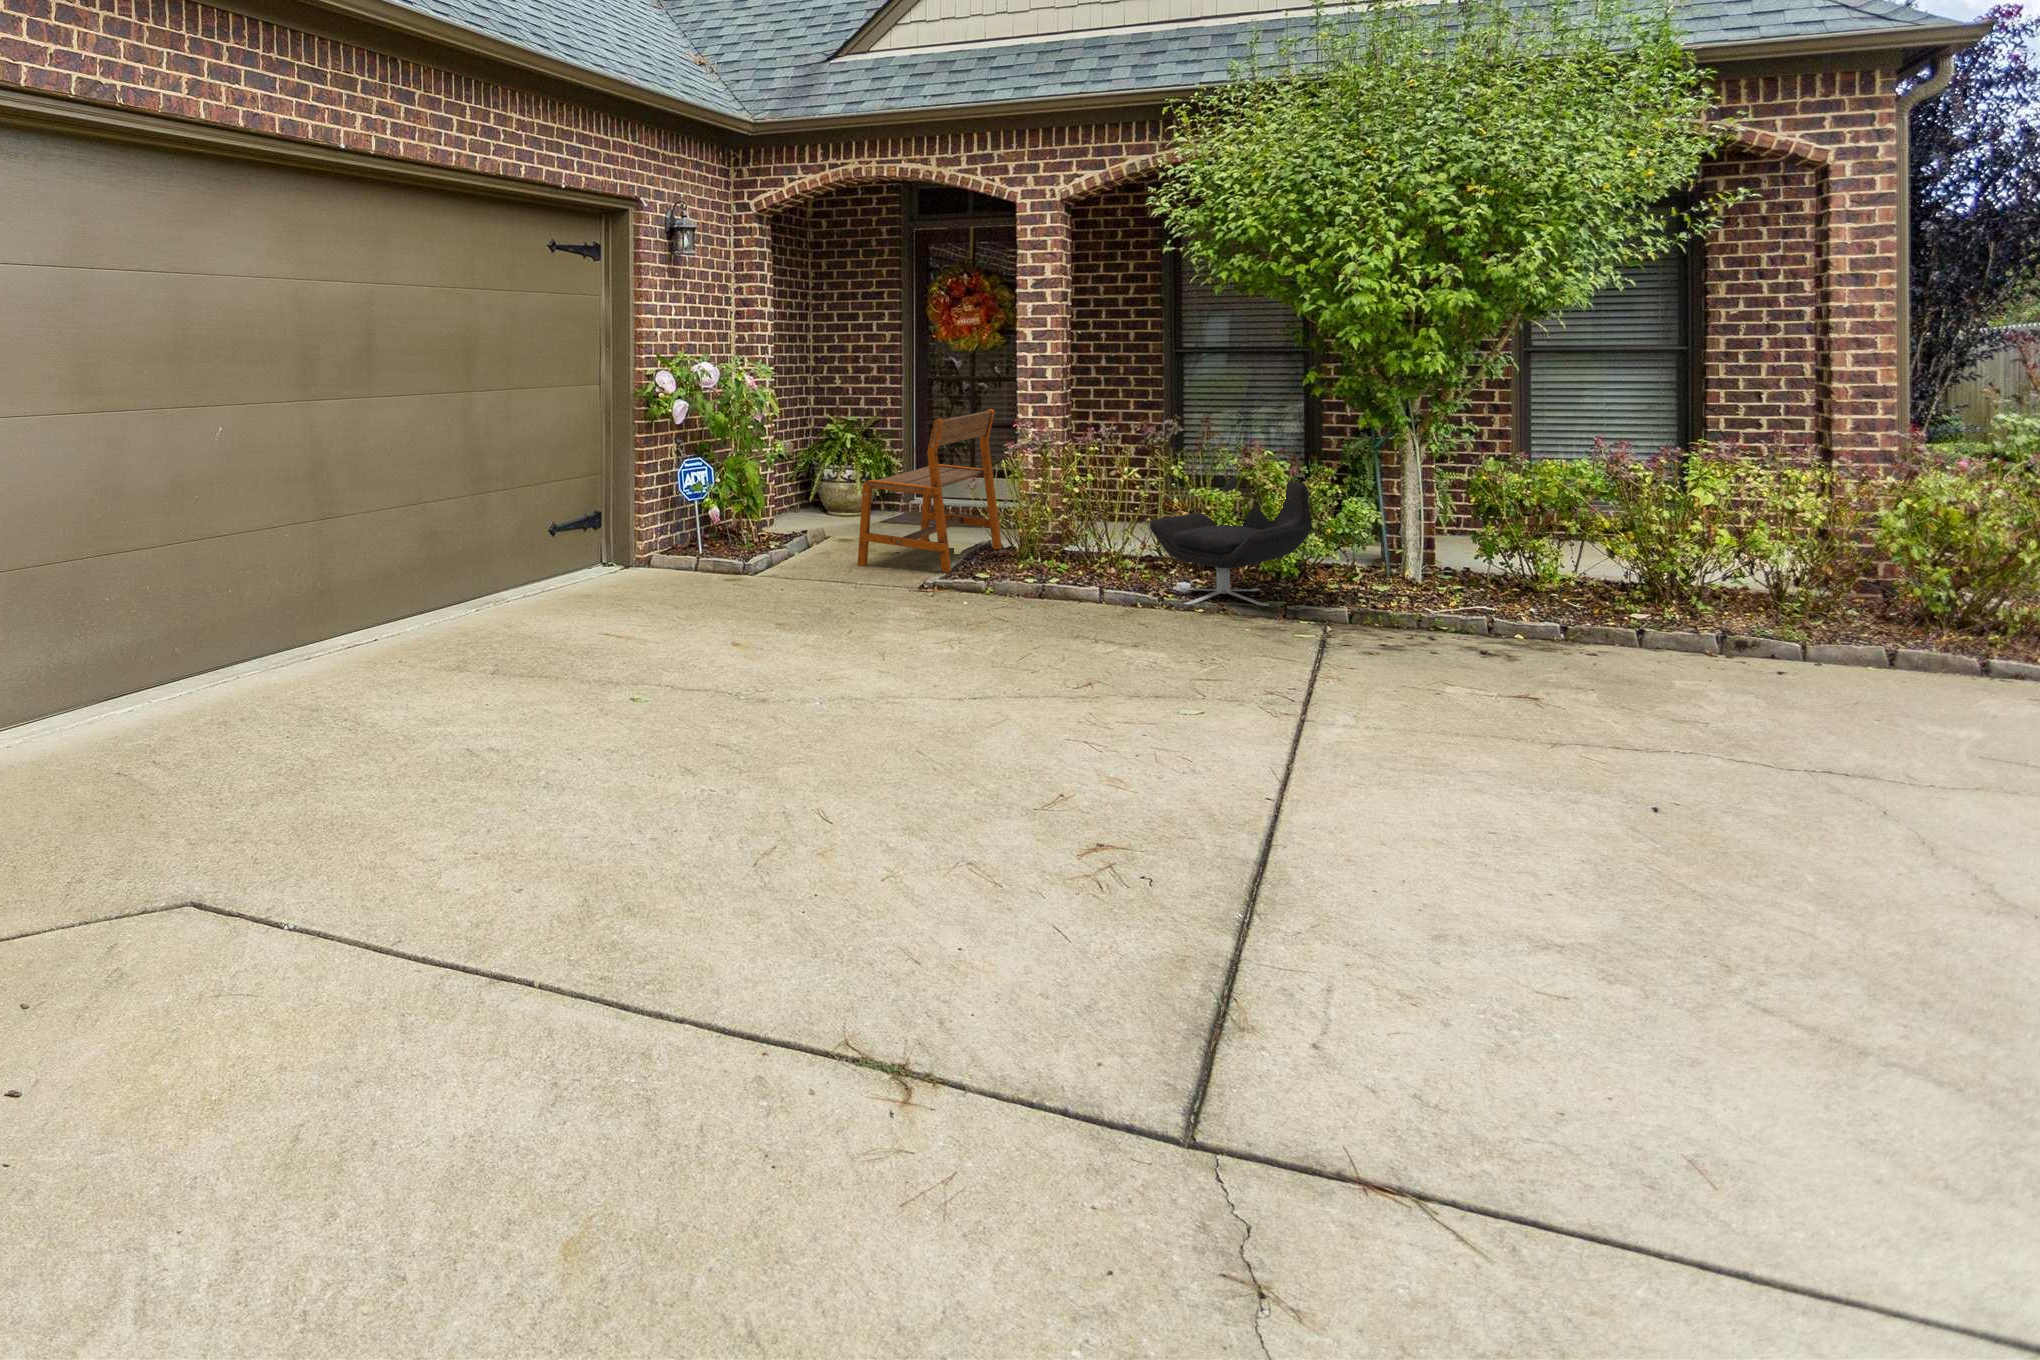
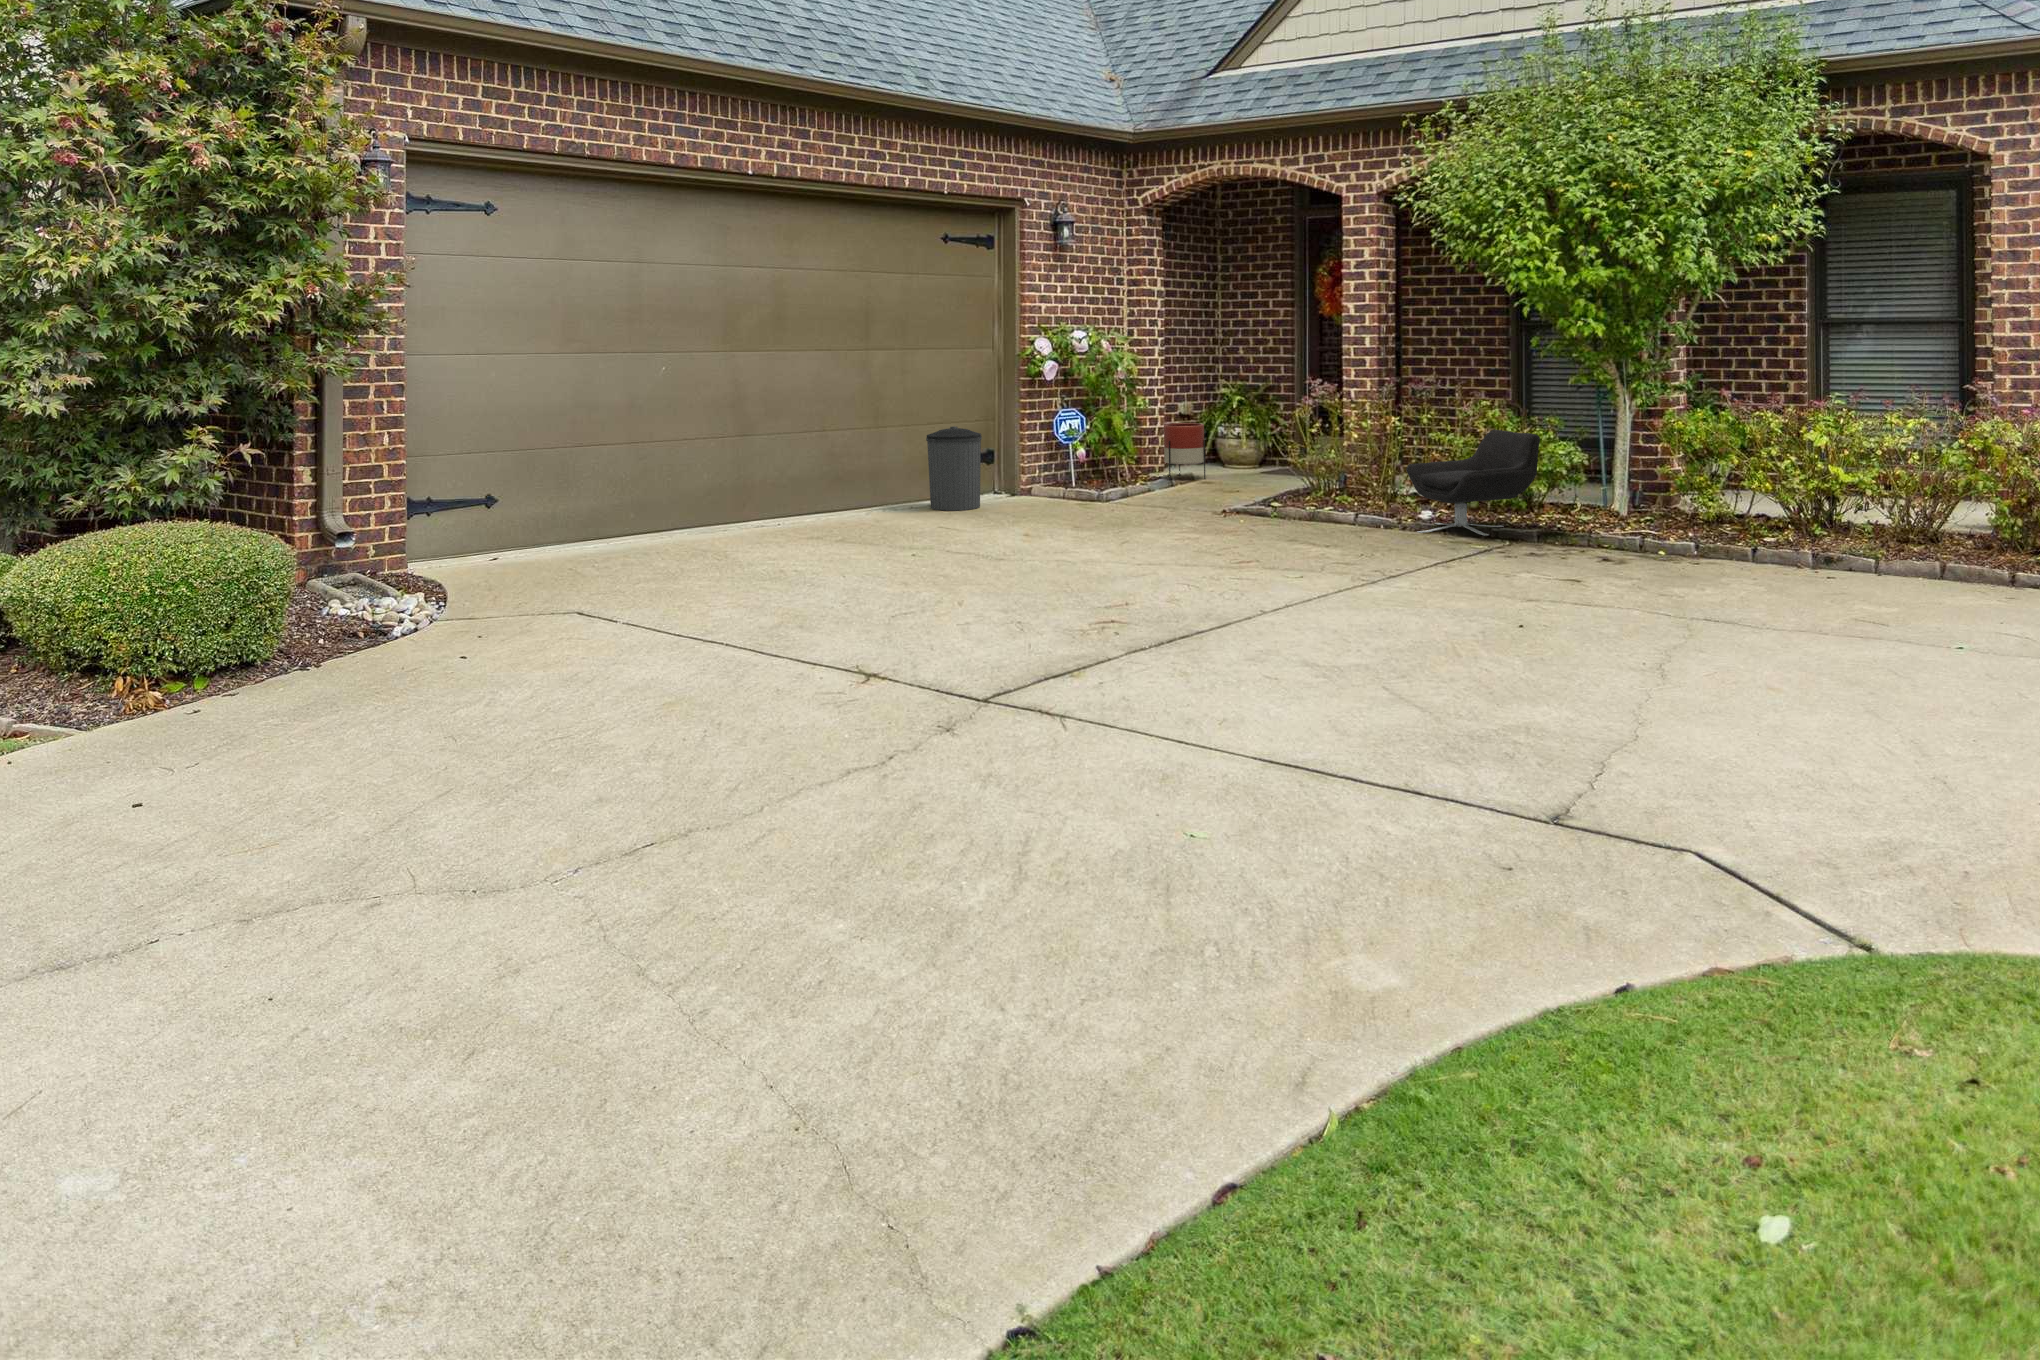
bench: present [858,409,1002,572] -> none [1190,375,1331,508]
planter: none [779,462,827,531] -> present [1164,423,1205,480]
trash can: none [543,484,614,594] -> present [926,426,982,511]

